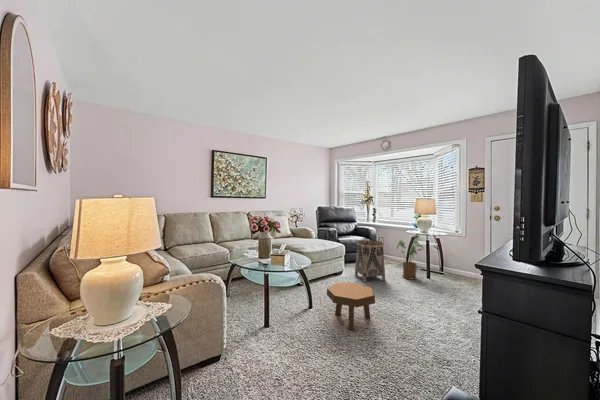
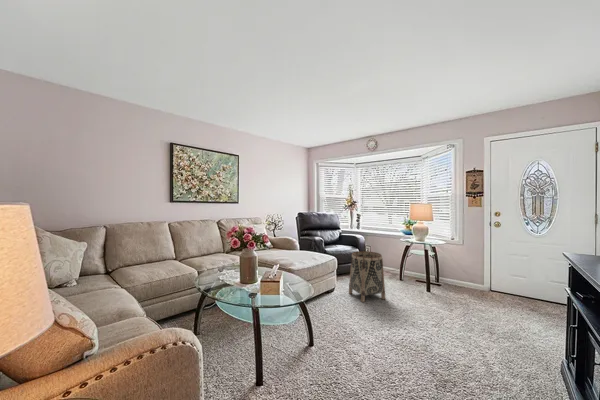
house plant: present [397,235,423,279] -> none [394,244,427,295]
footstool: present [327,282,375,330] -> none [334,309,401,379]

